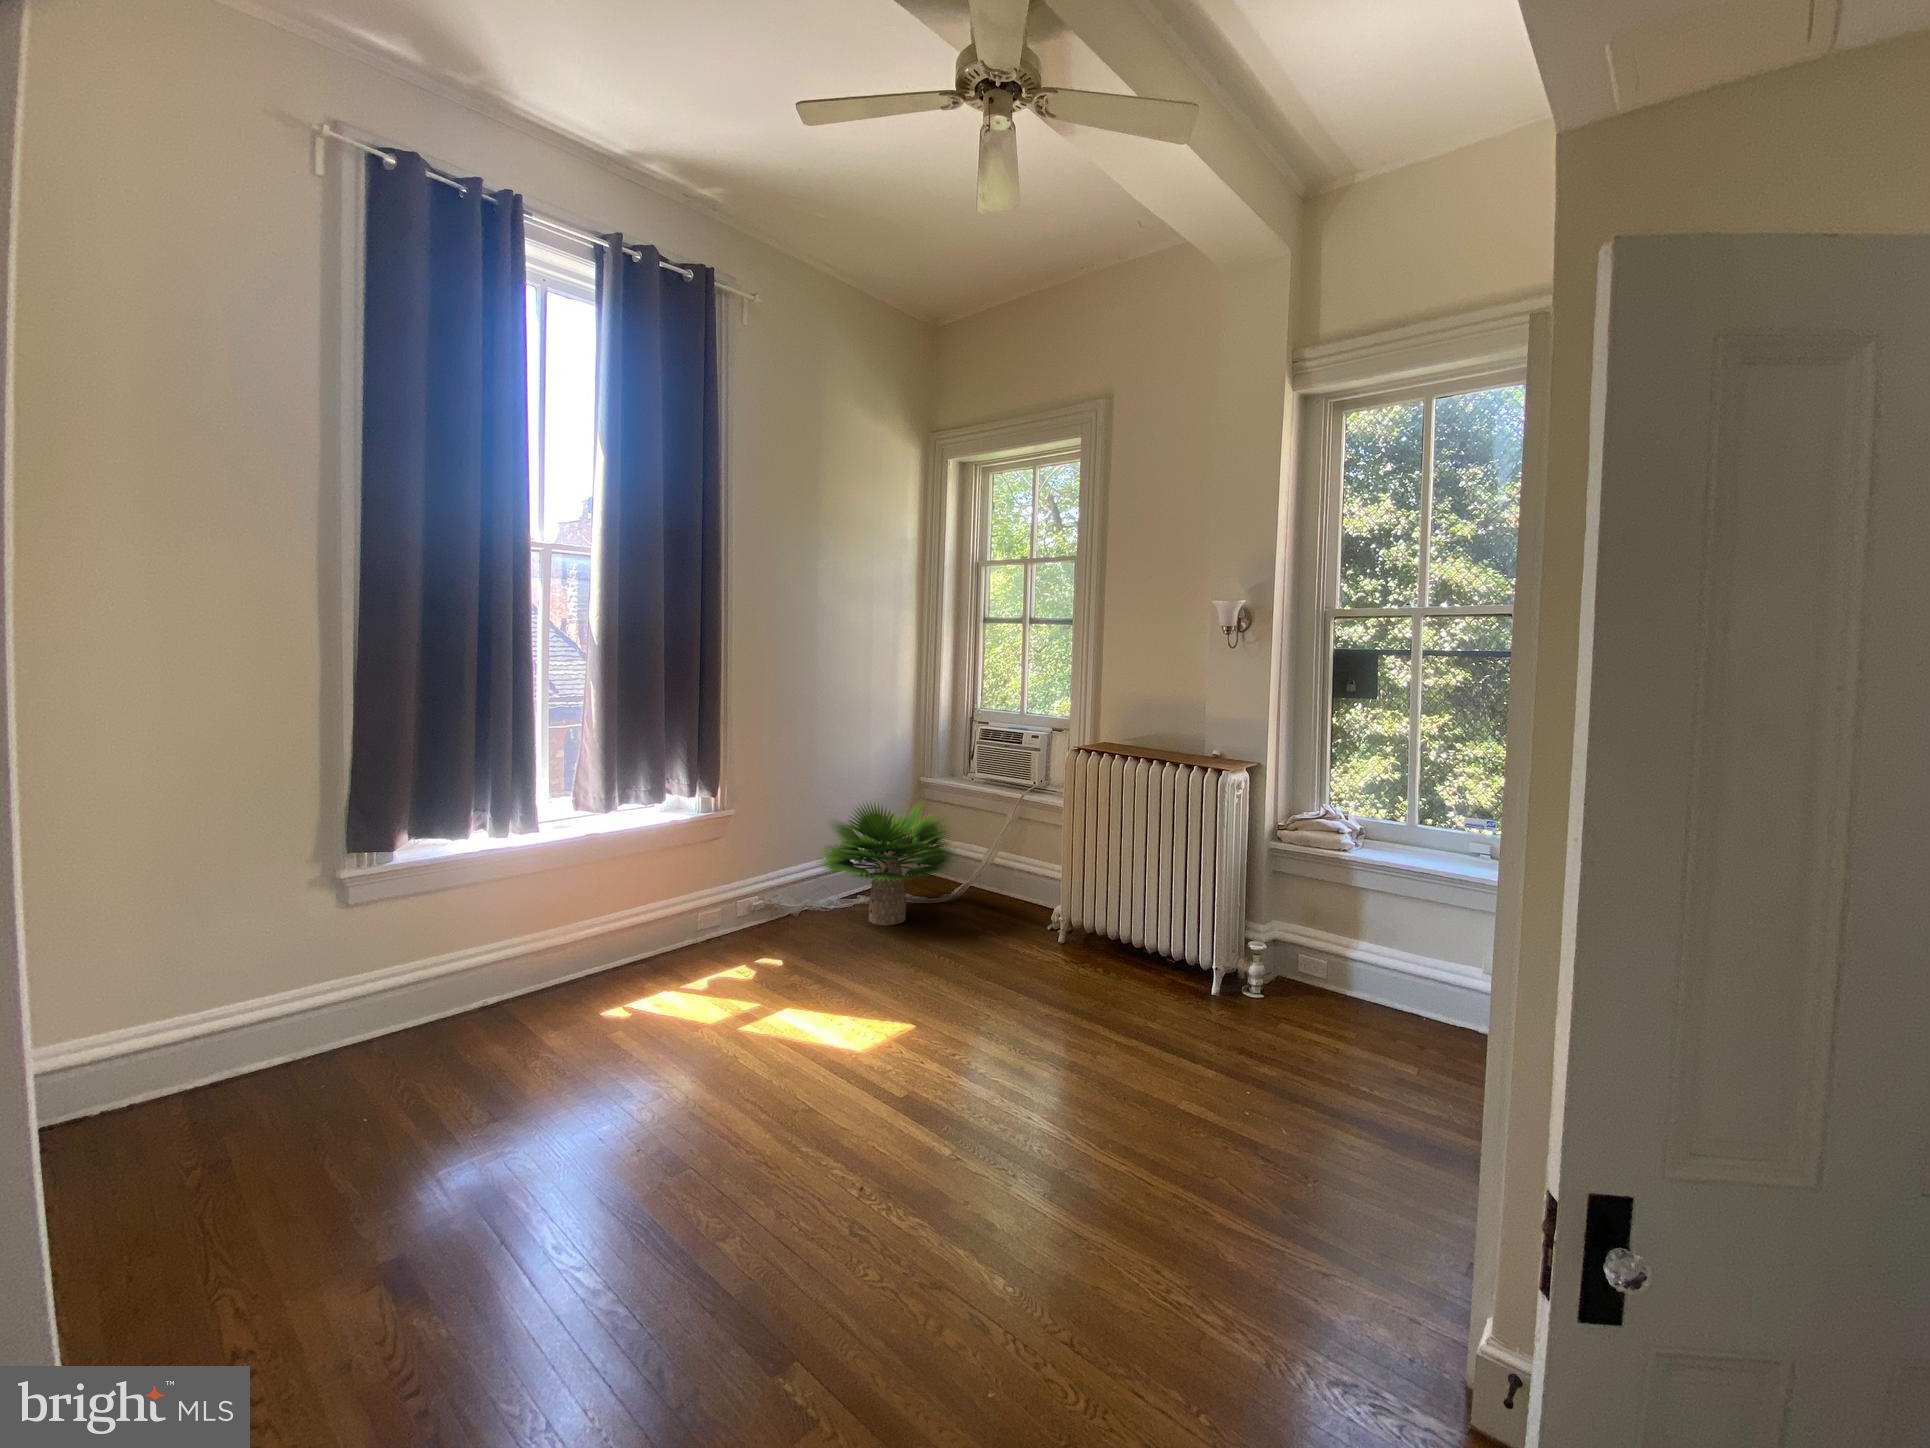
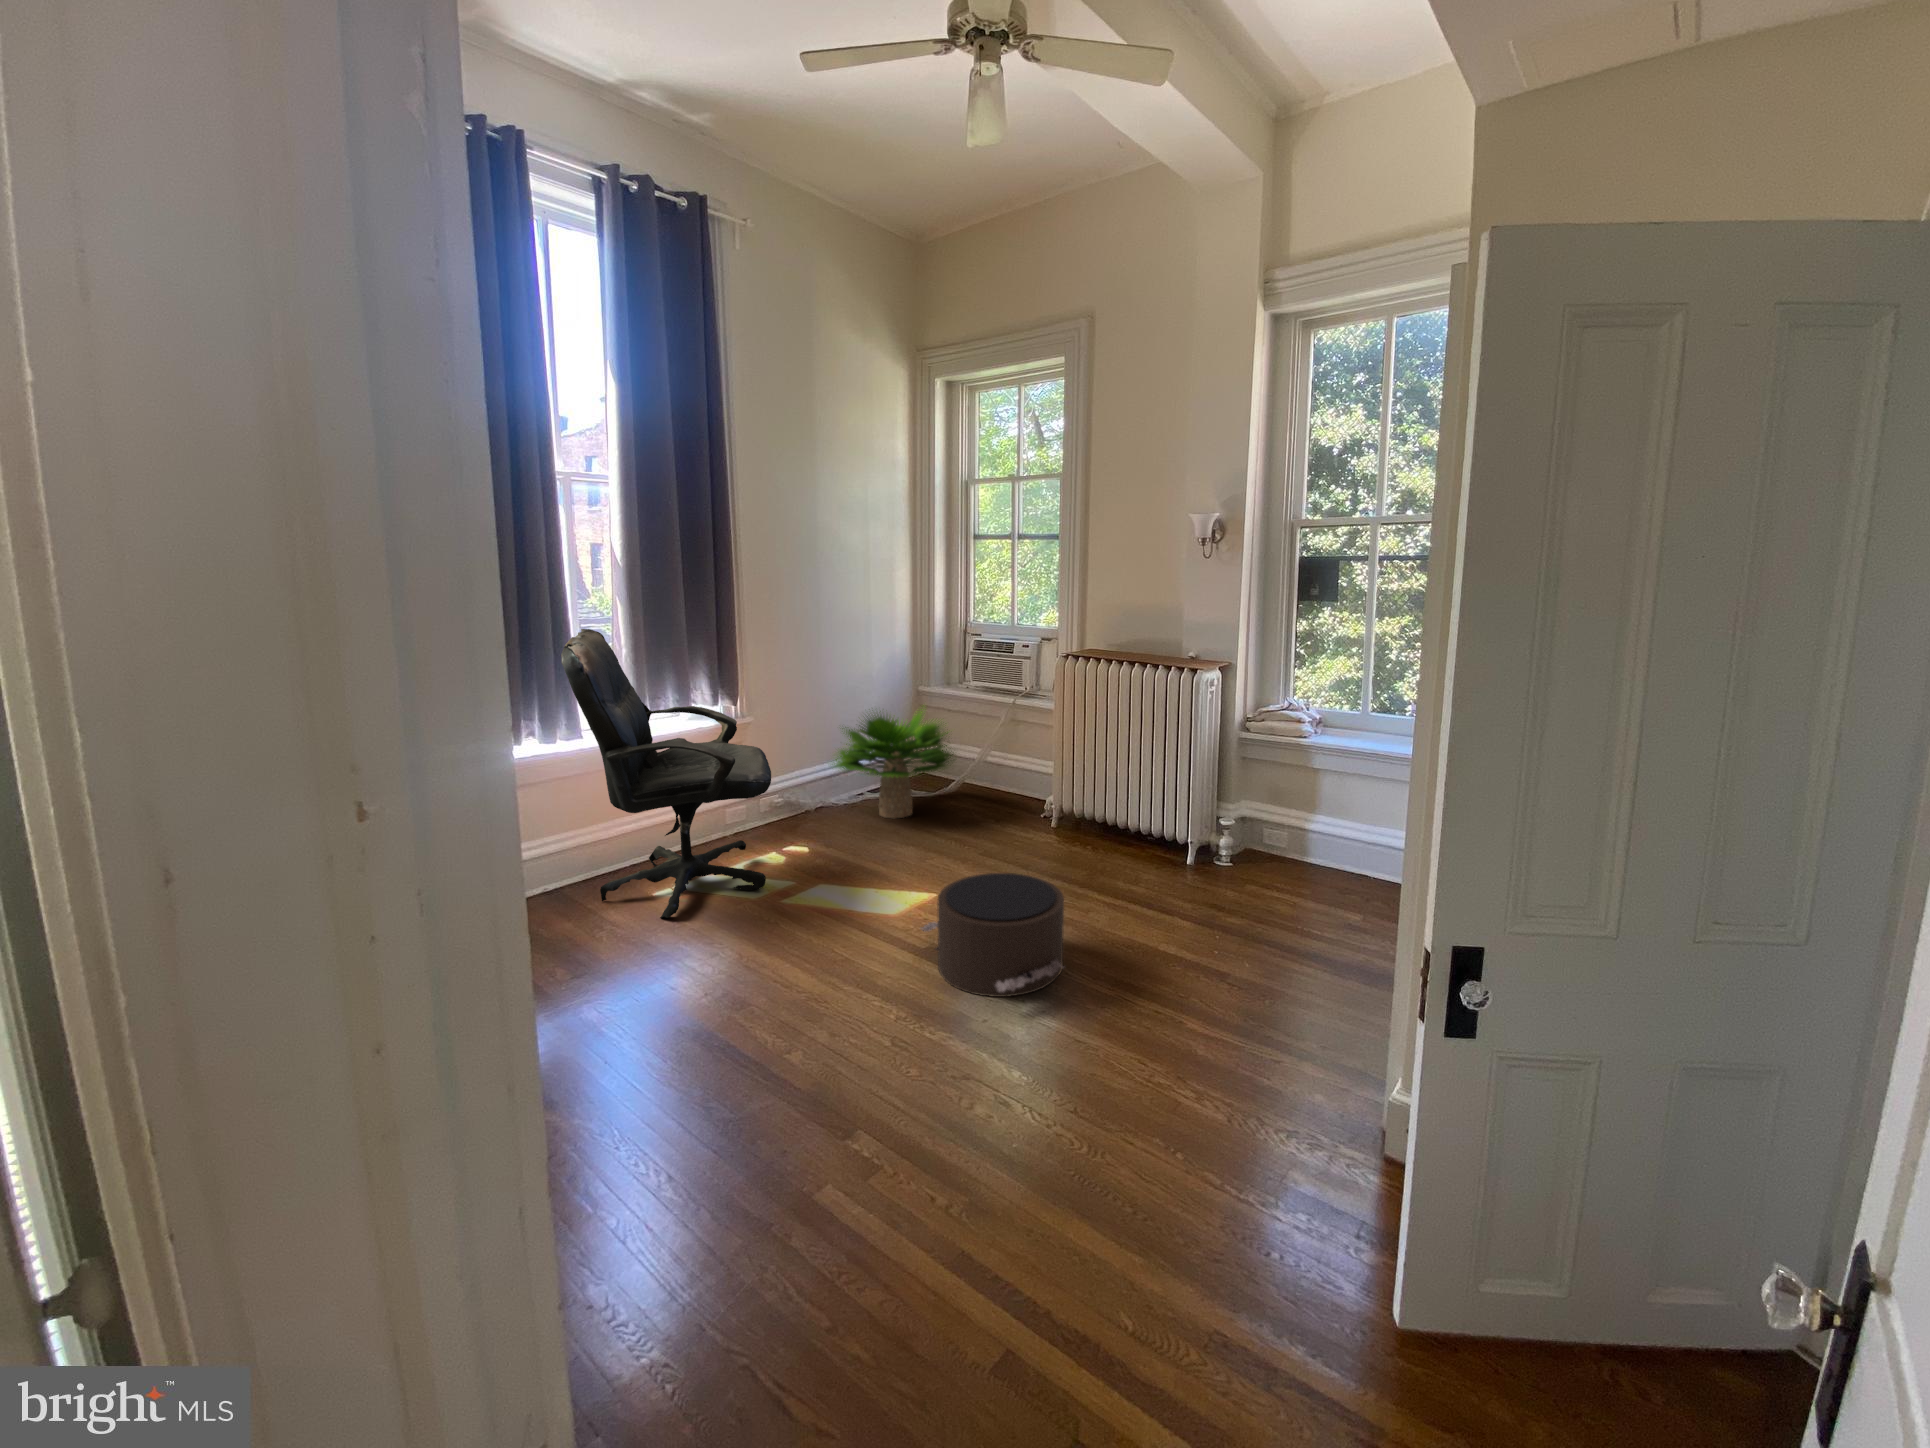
office chair: none [510,711,743,1048] -> present [561,629,771,918]
pouf: none [897,1008,1068,1174] -> present [921,873,1064,997]

